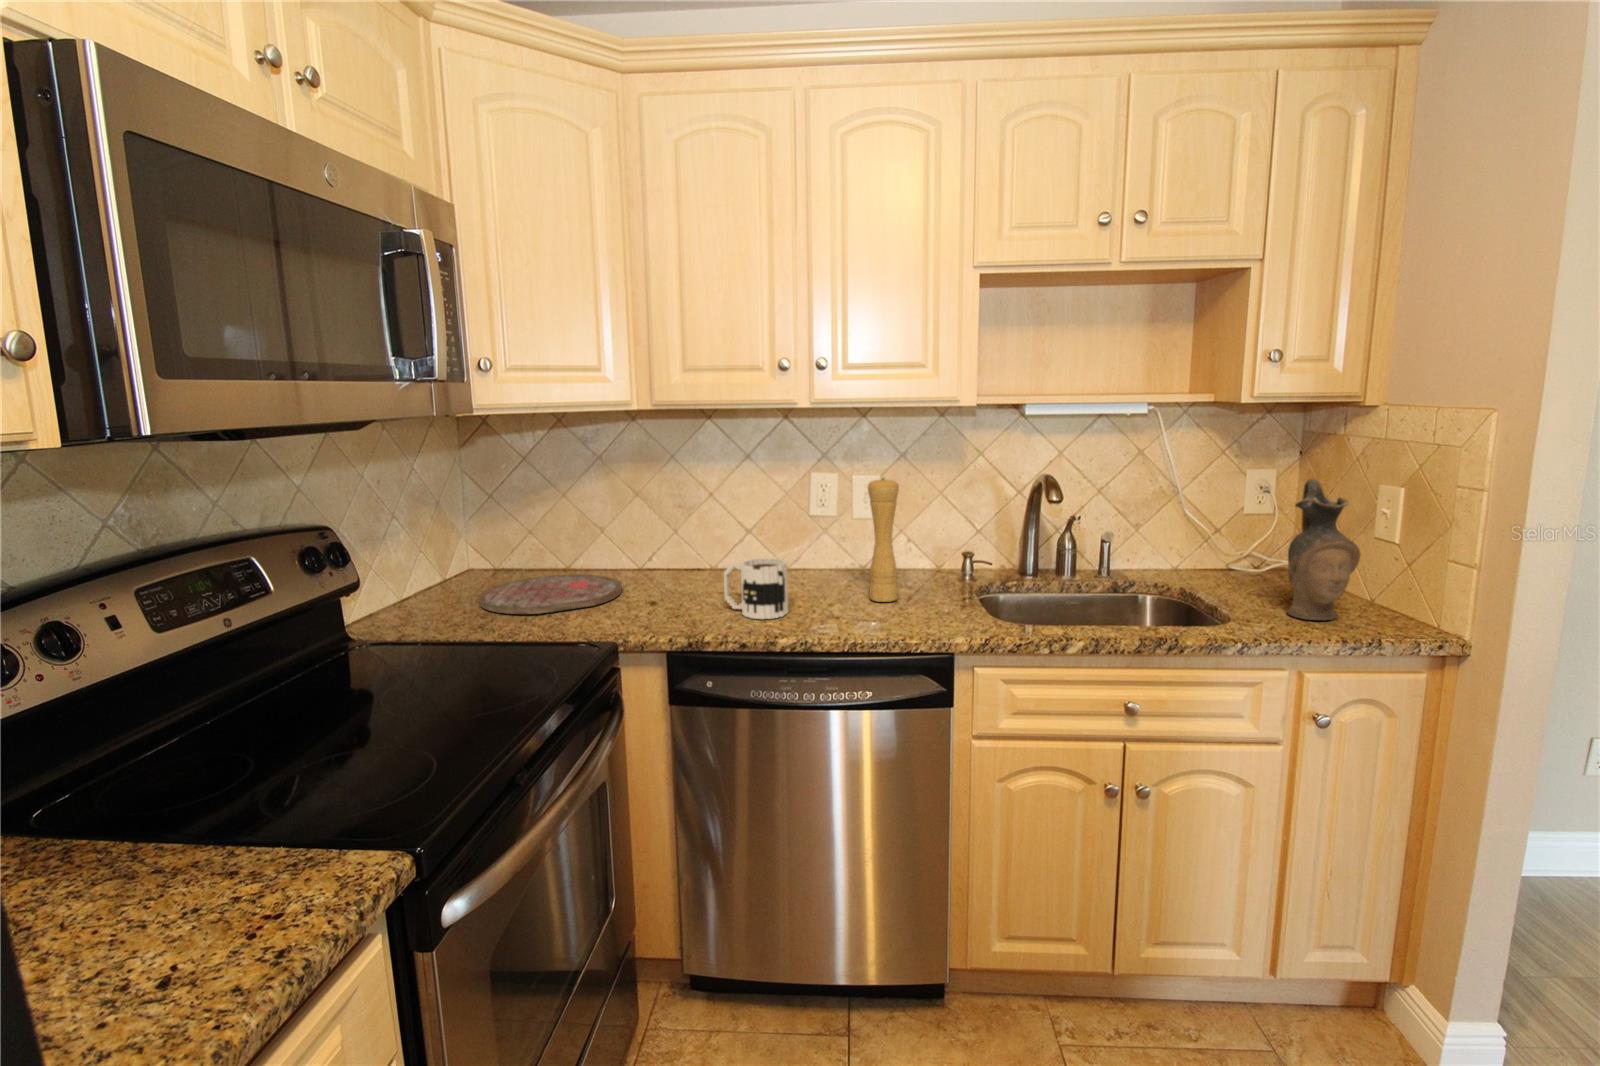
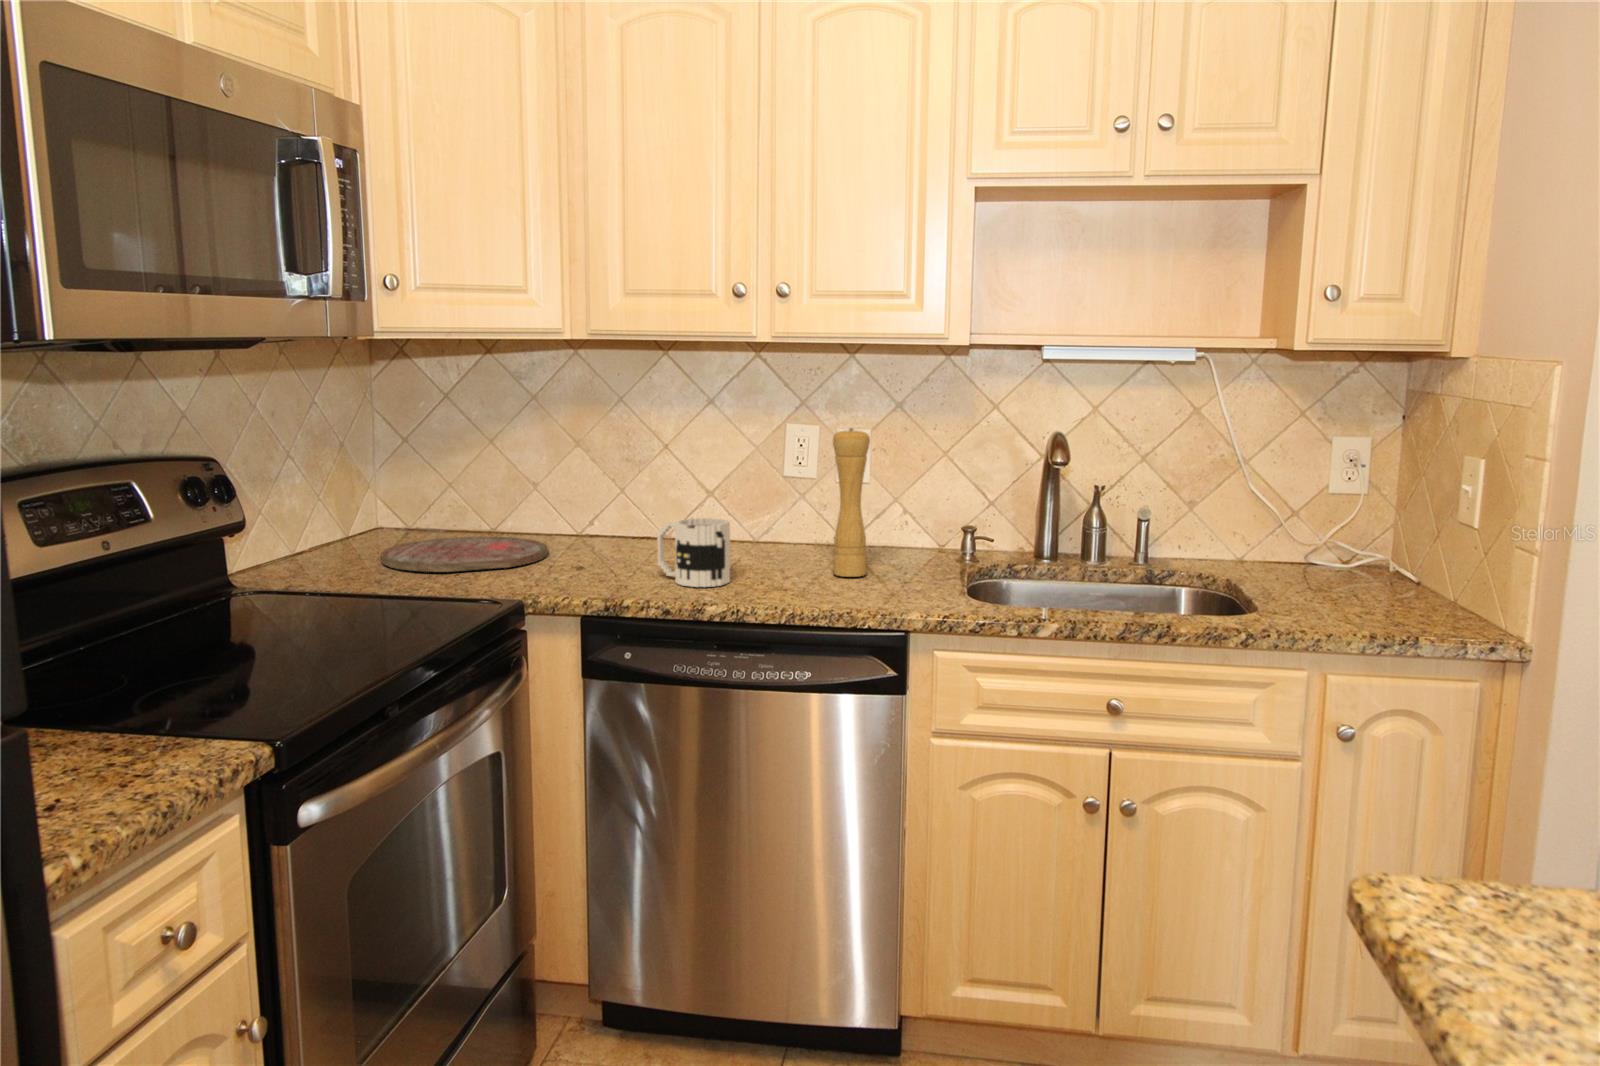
ceramic pitcher: present [1287,479,1360,620] -> none [1328,443,1408,614]

